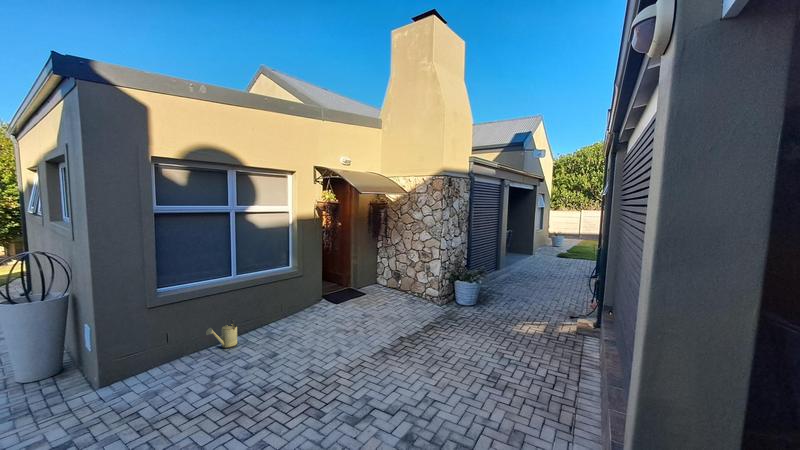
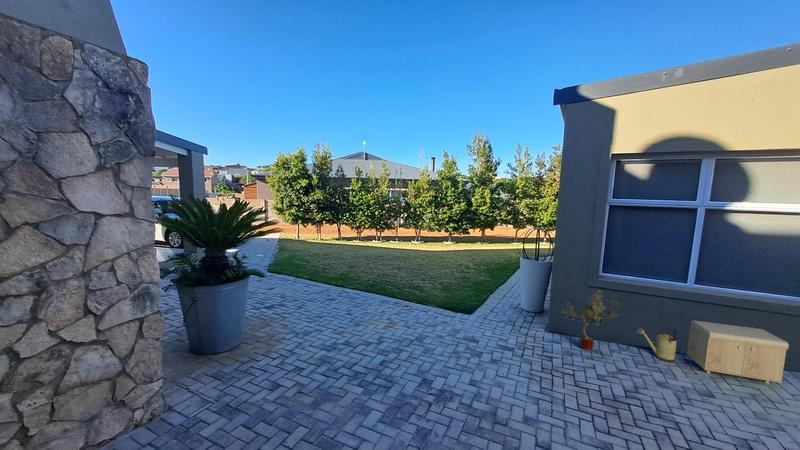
storage bench: none [242,293,295,341] -> present [687,320,789,383]
potted tree: none [125,305,195,381] -> present [562,290,620,350]

